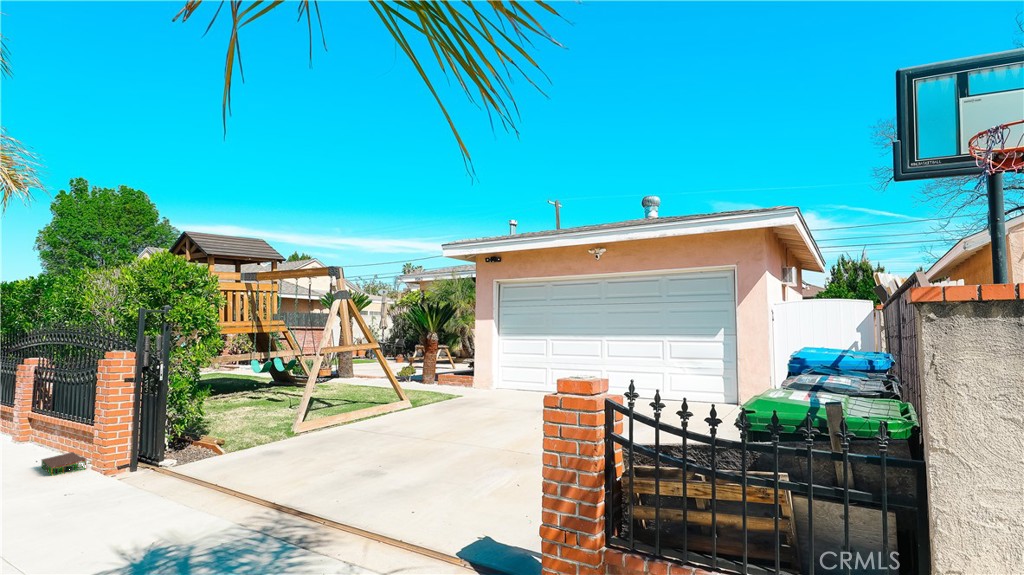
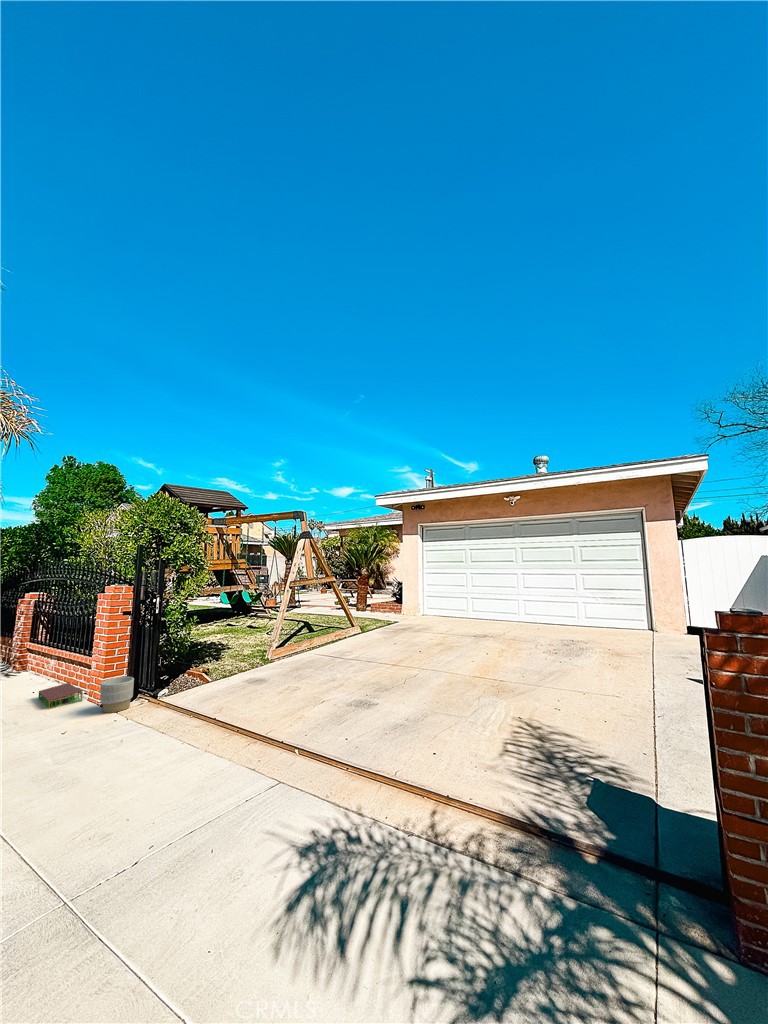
planter: none [103,445,137,479] -> present [100,677,134,713]

